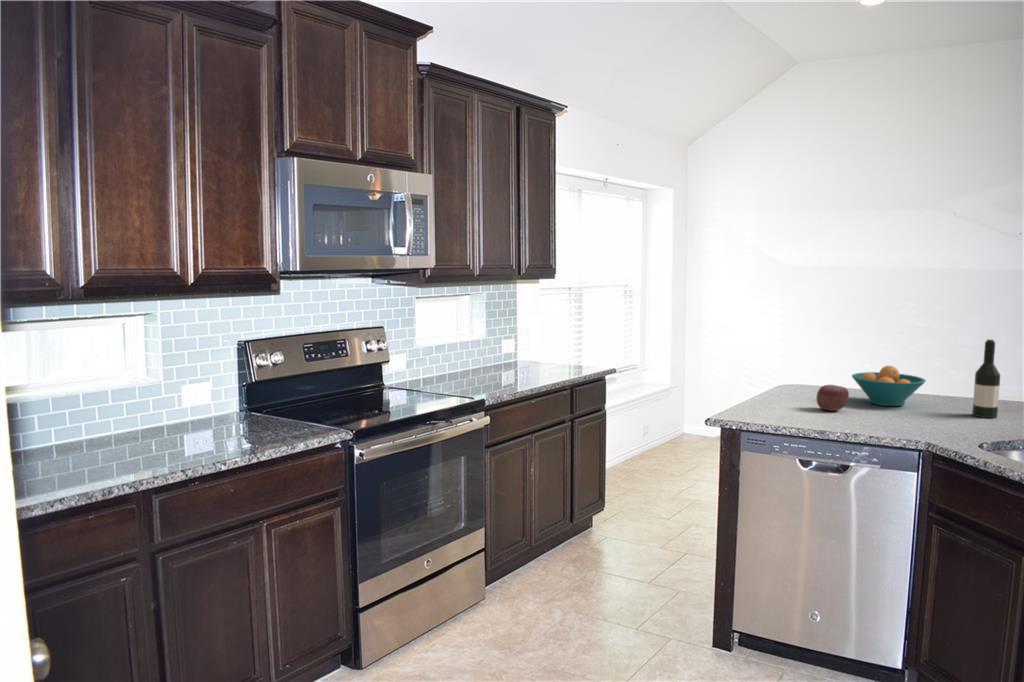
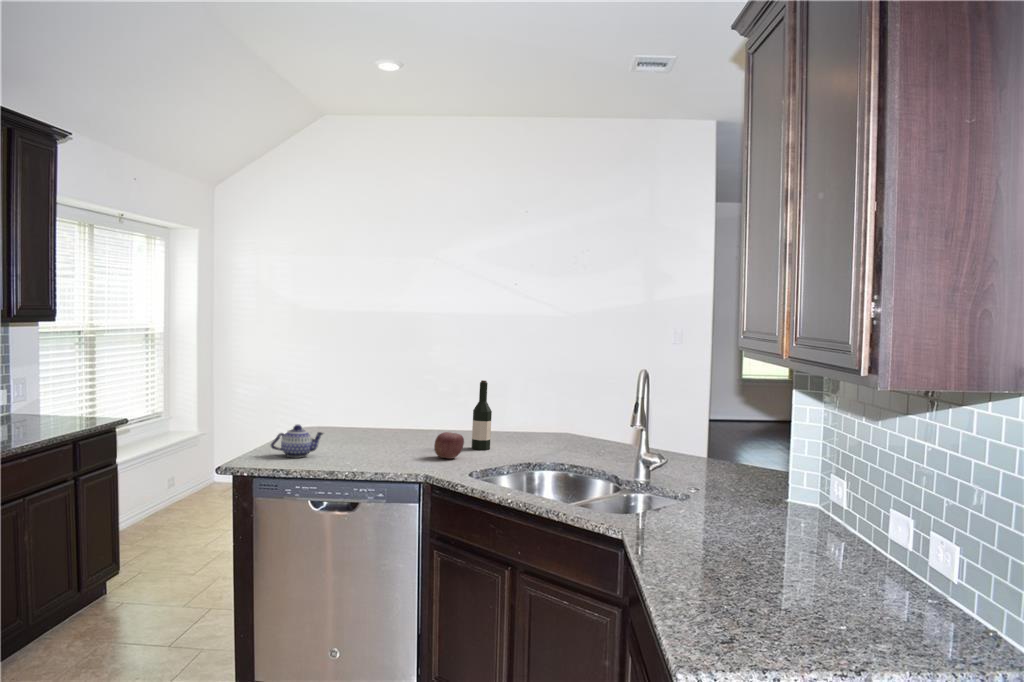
fruit bowl: present [852,366,926,406] -> none [373,406,436,444]
teapot: none [753,382,808,414] -> present [271,425,323,457]
apple: present [817,385,849,411] -> present [434,432,464,459]

